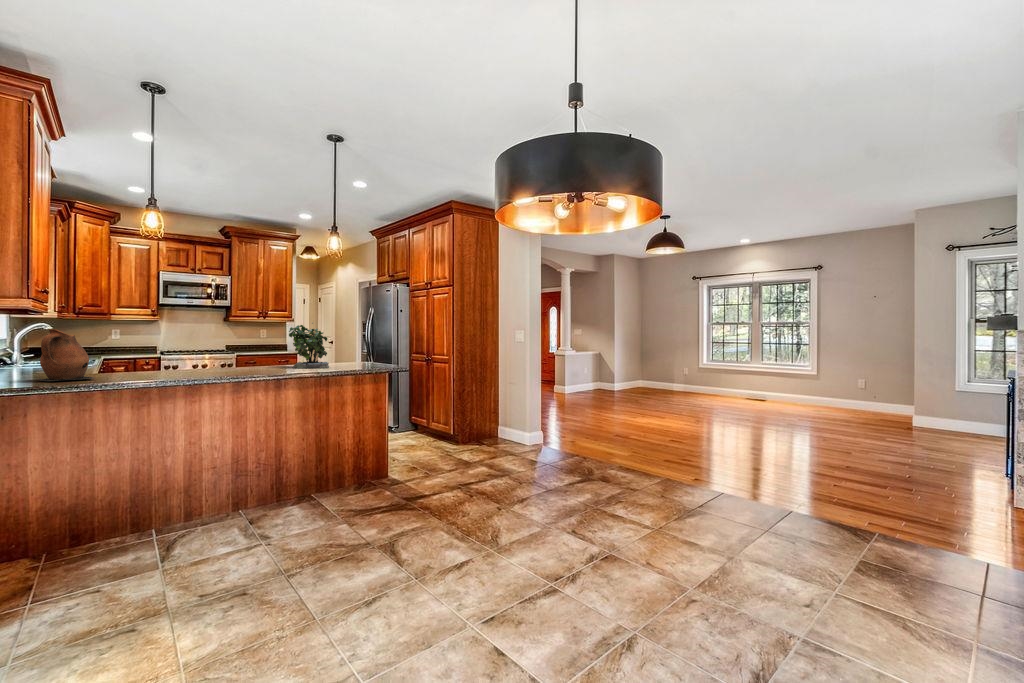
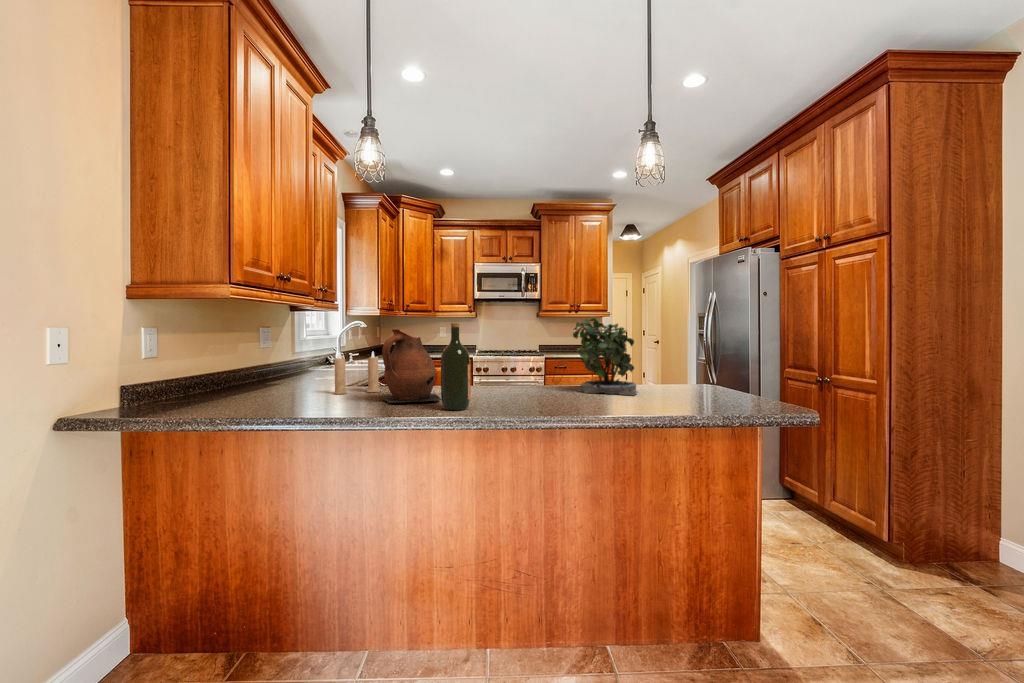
wine bottle: none [219,327,238,376] -> present [441,323,471,410]
ceramic pitcher: present [39,329,94,381] -> present [382,329,441,403]
candle: none [109,345,147,376] -> present [333,352,380,394]

